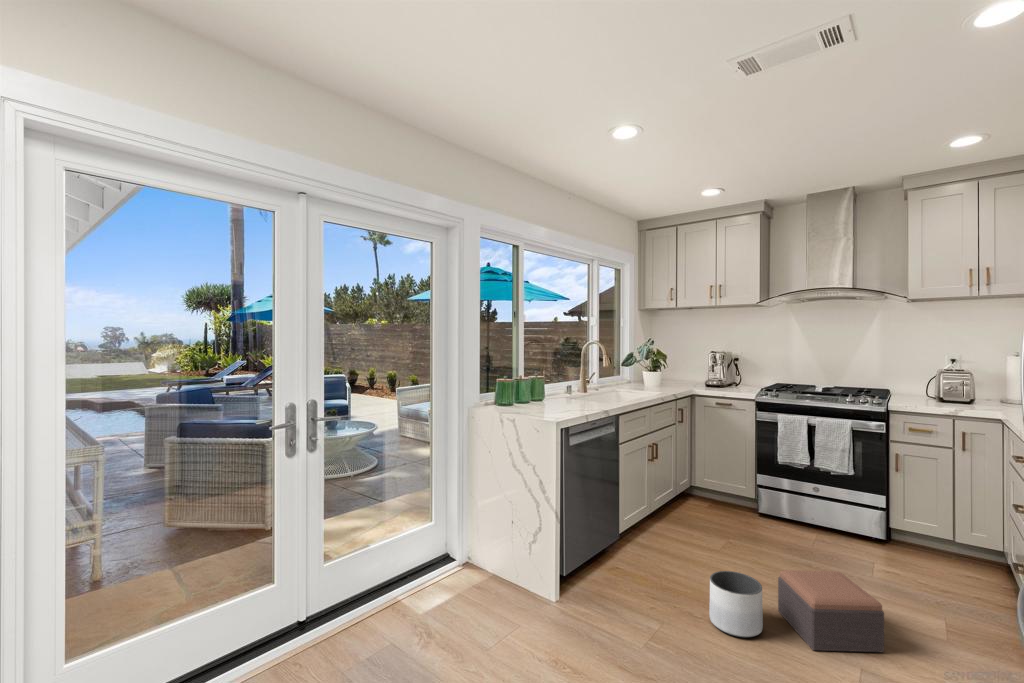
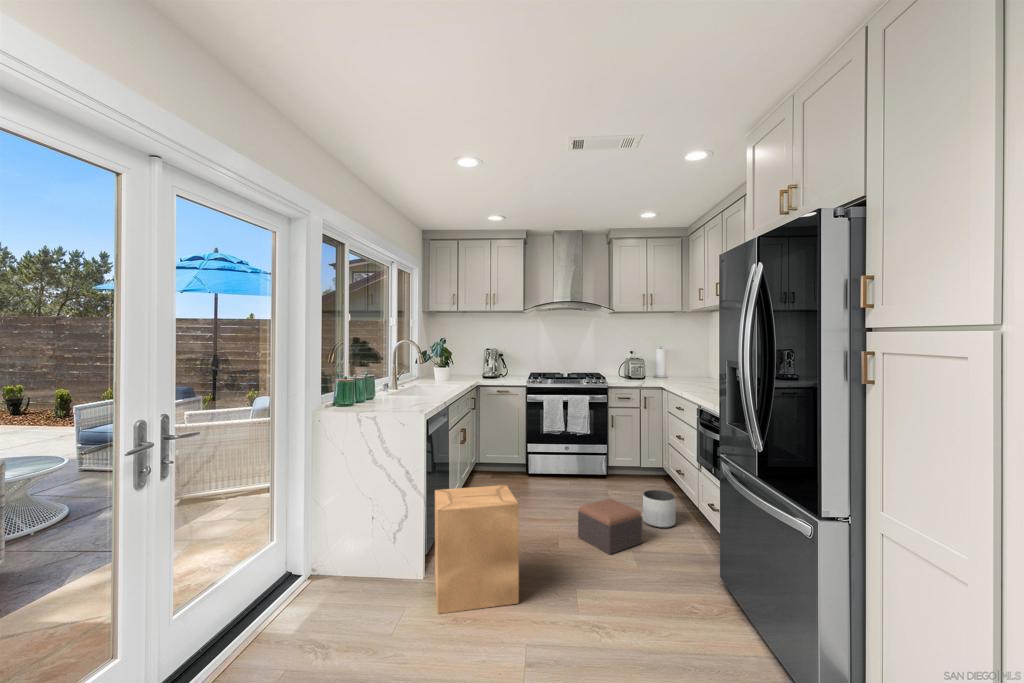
cardboard box: none [548,506,650,665] -> present [435,485,519,614]
planter: present [709,571,763,638] -> present [643,490,676,528]

